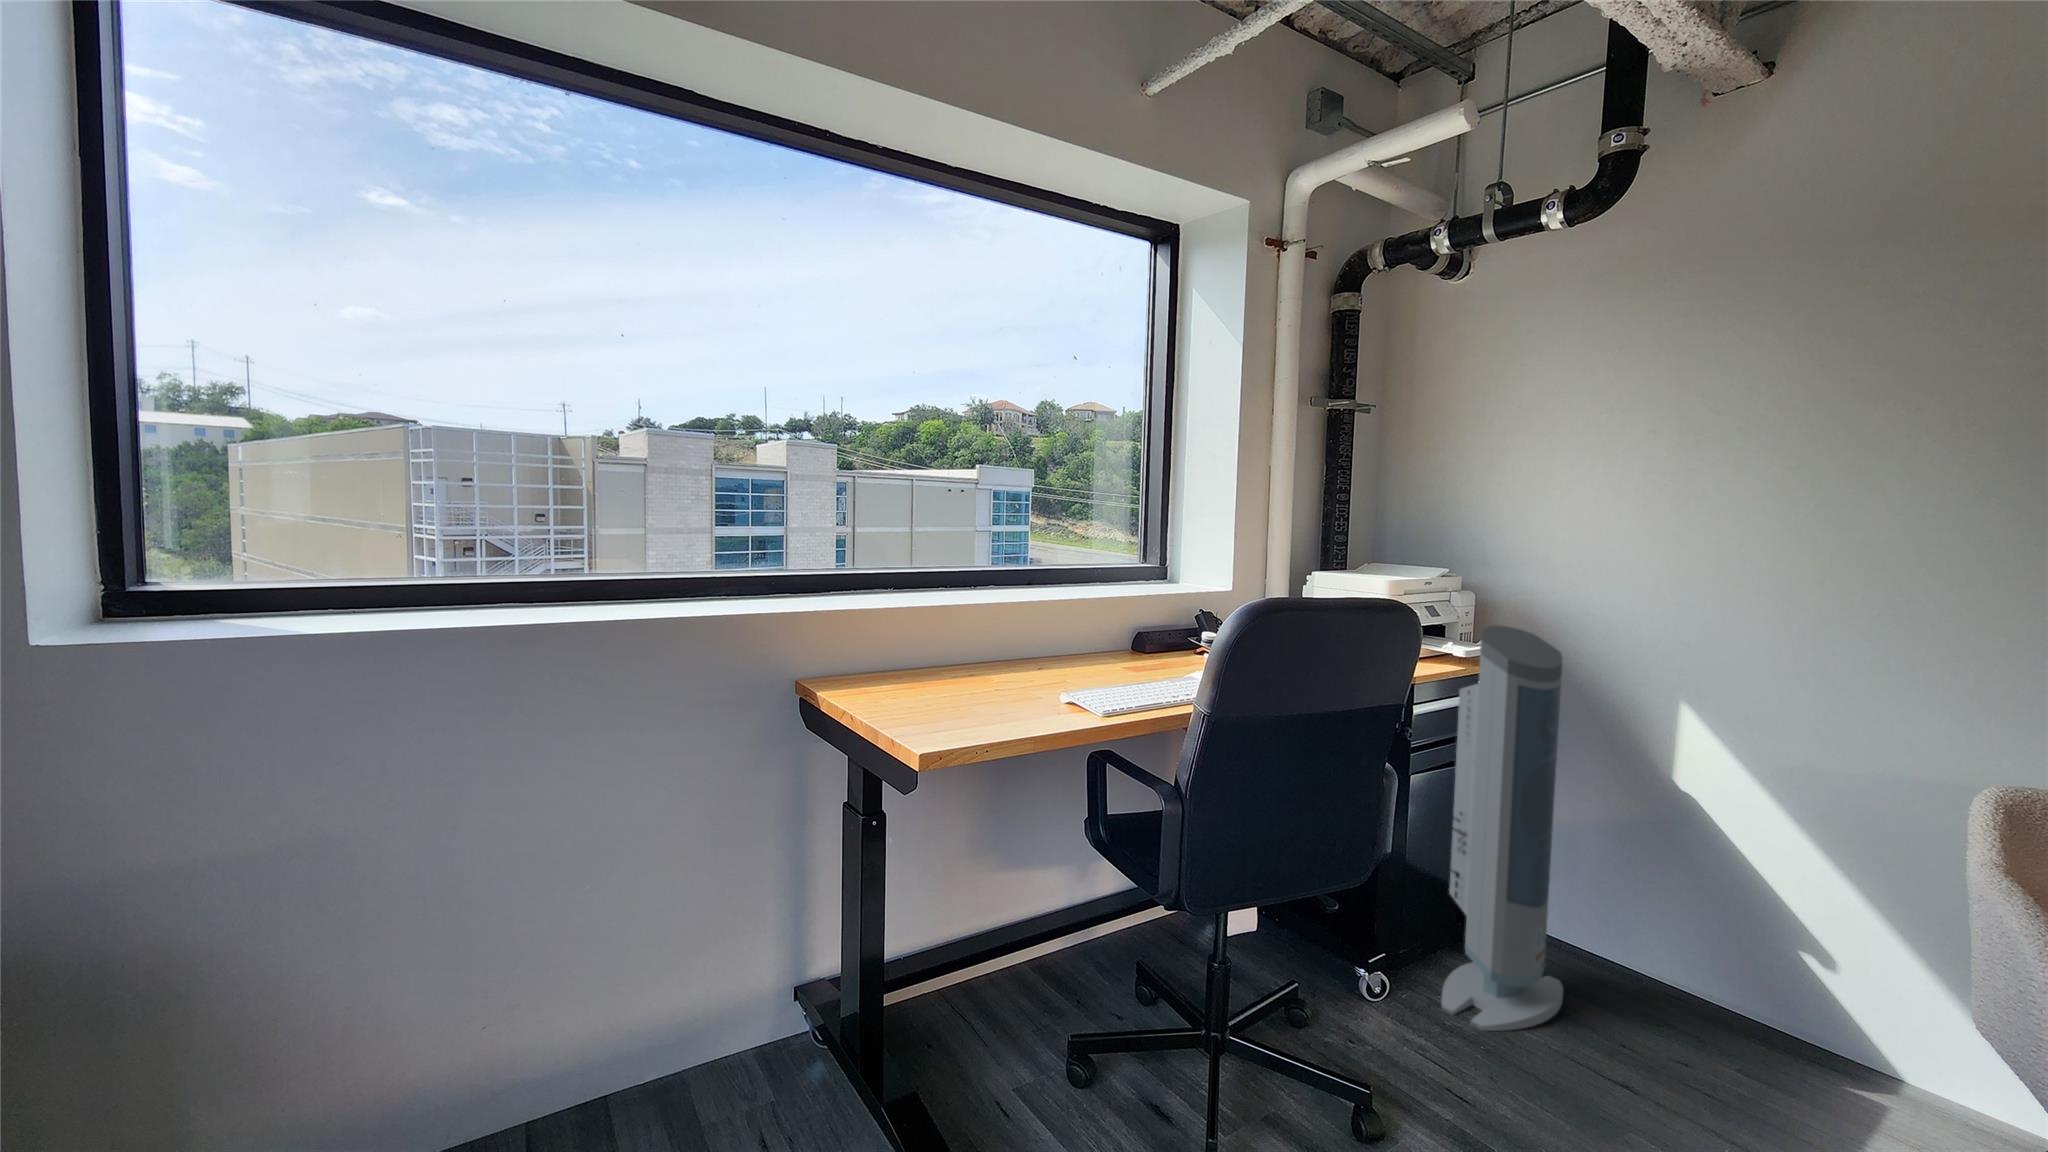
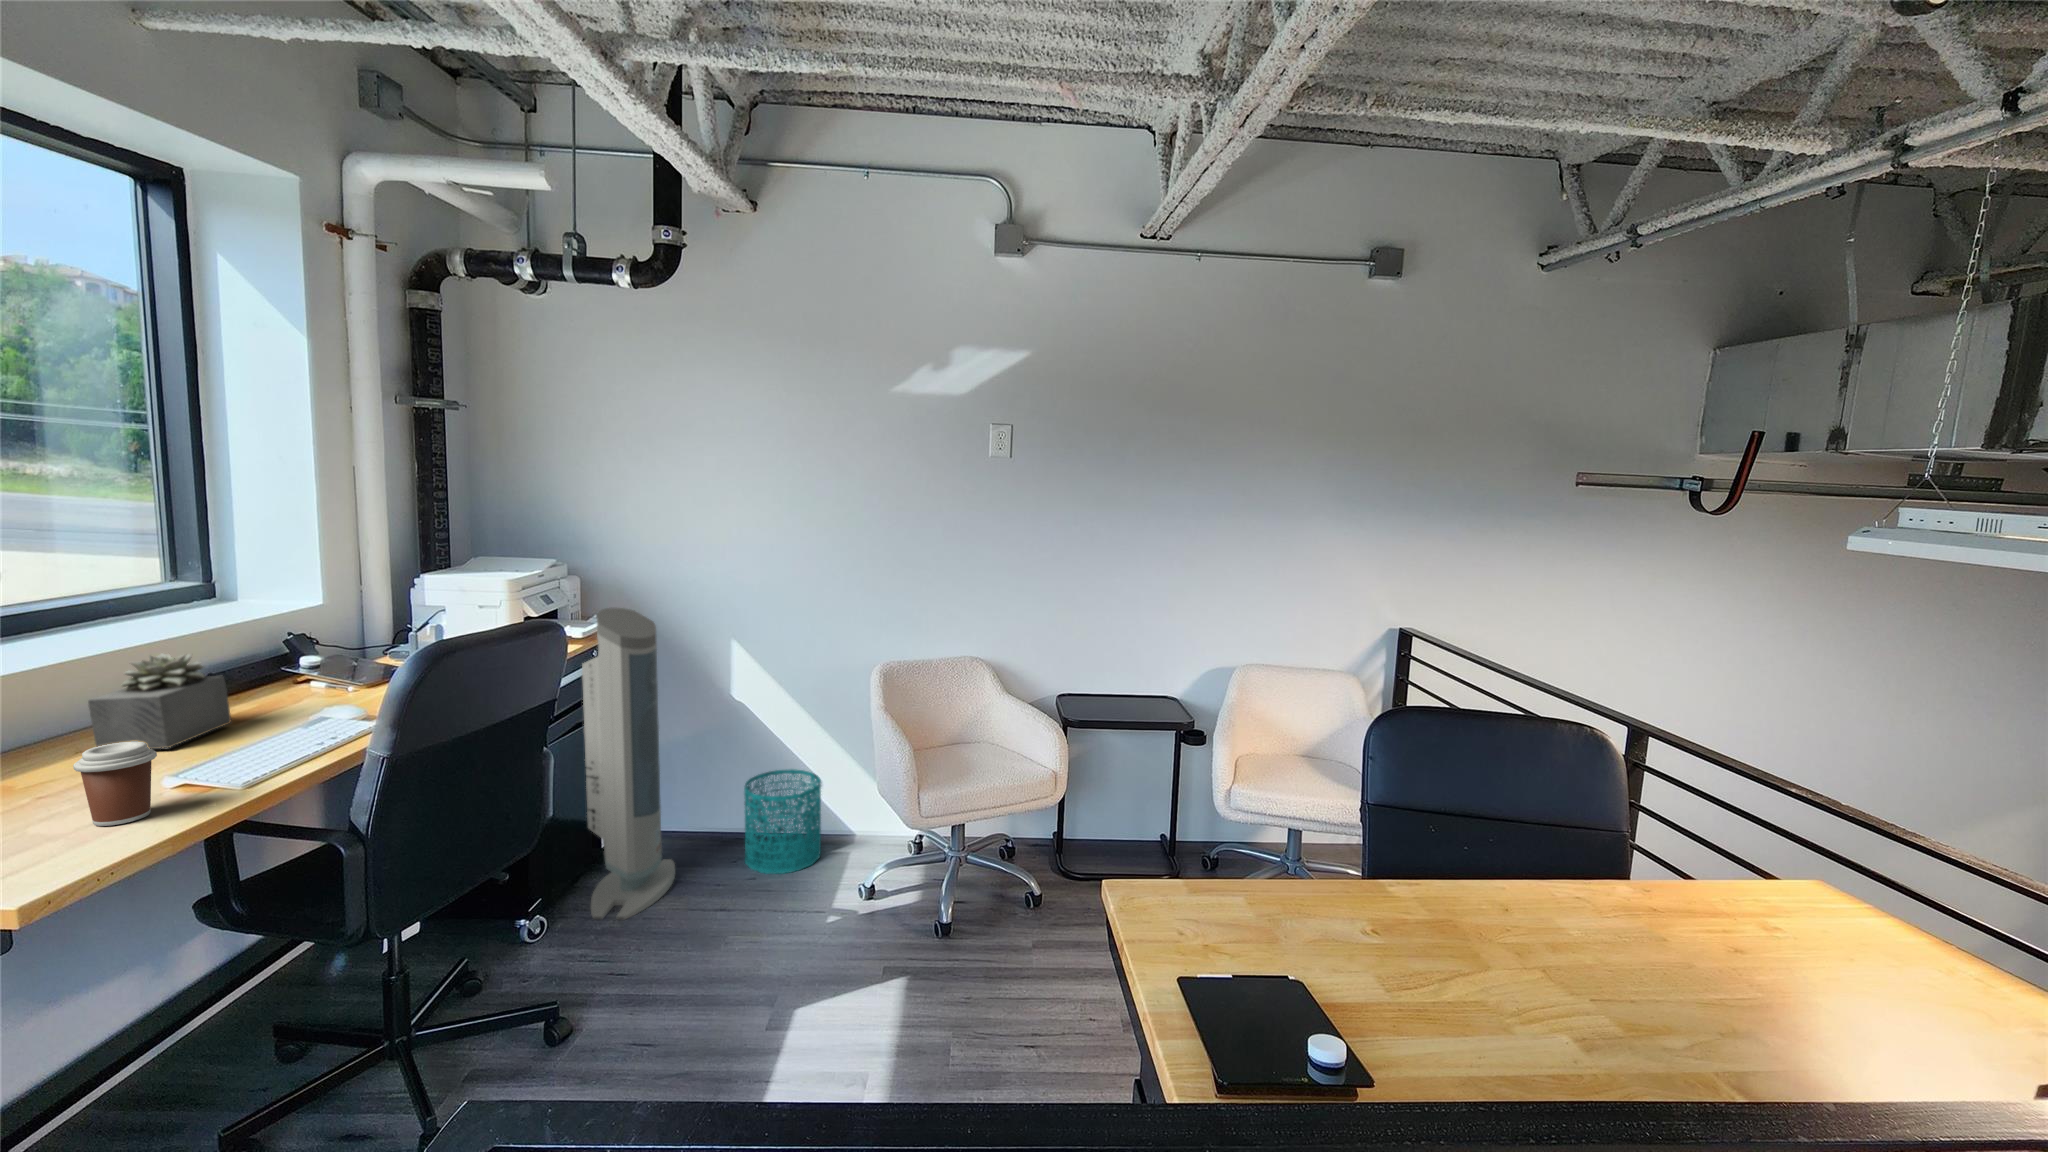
succulent plant: none [1051,602,1135,681] -> present [88,654,231,749]
coffee cup: none [1005,655,1051,723] -> present [73,741,157,826]
wastebasket: none [1678,912,1847,1101] -> present [744,769,821,874]

